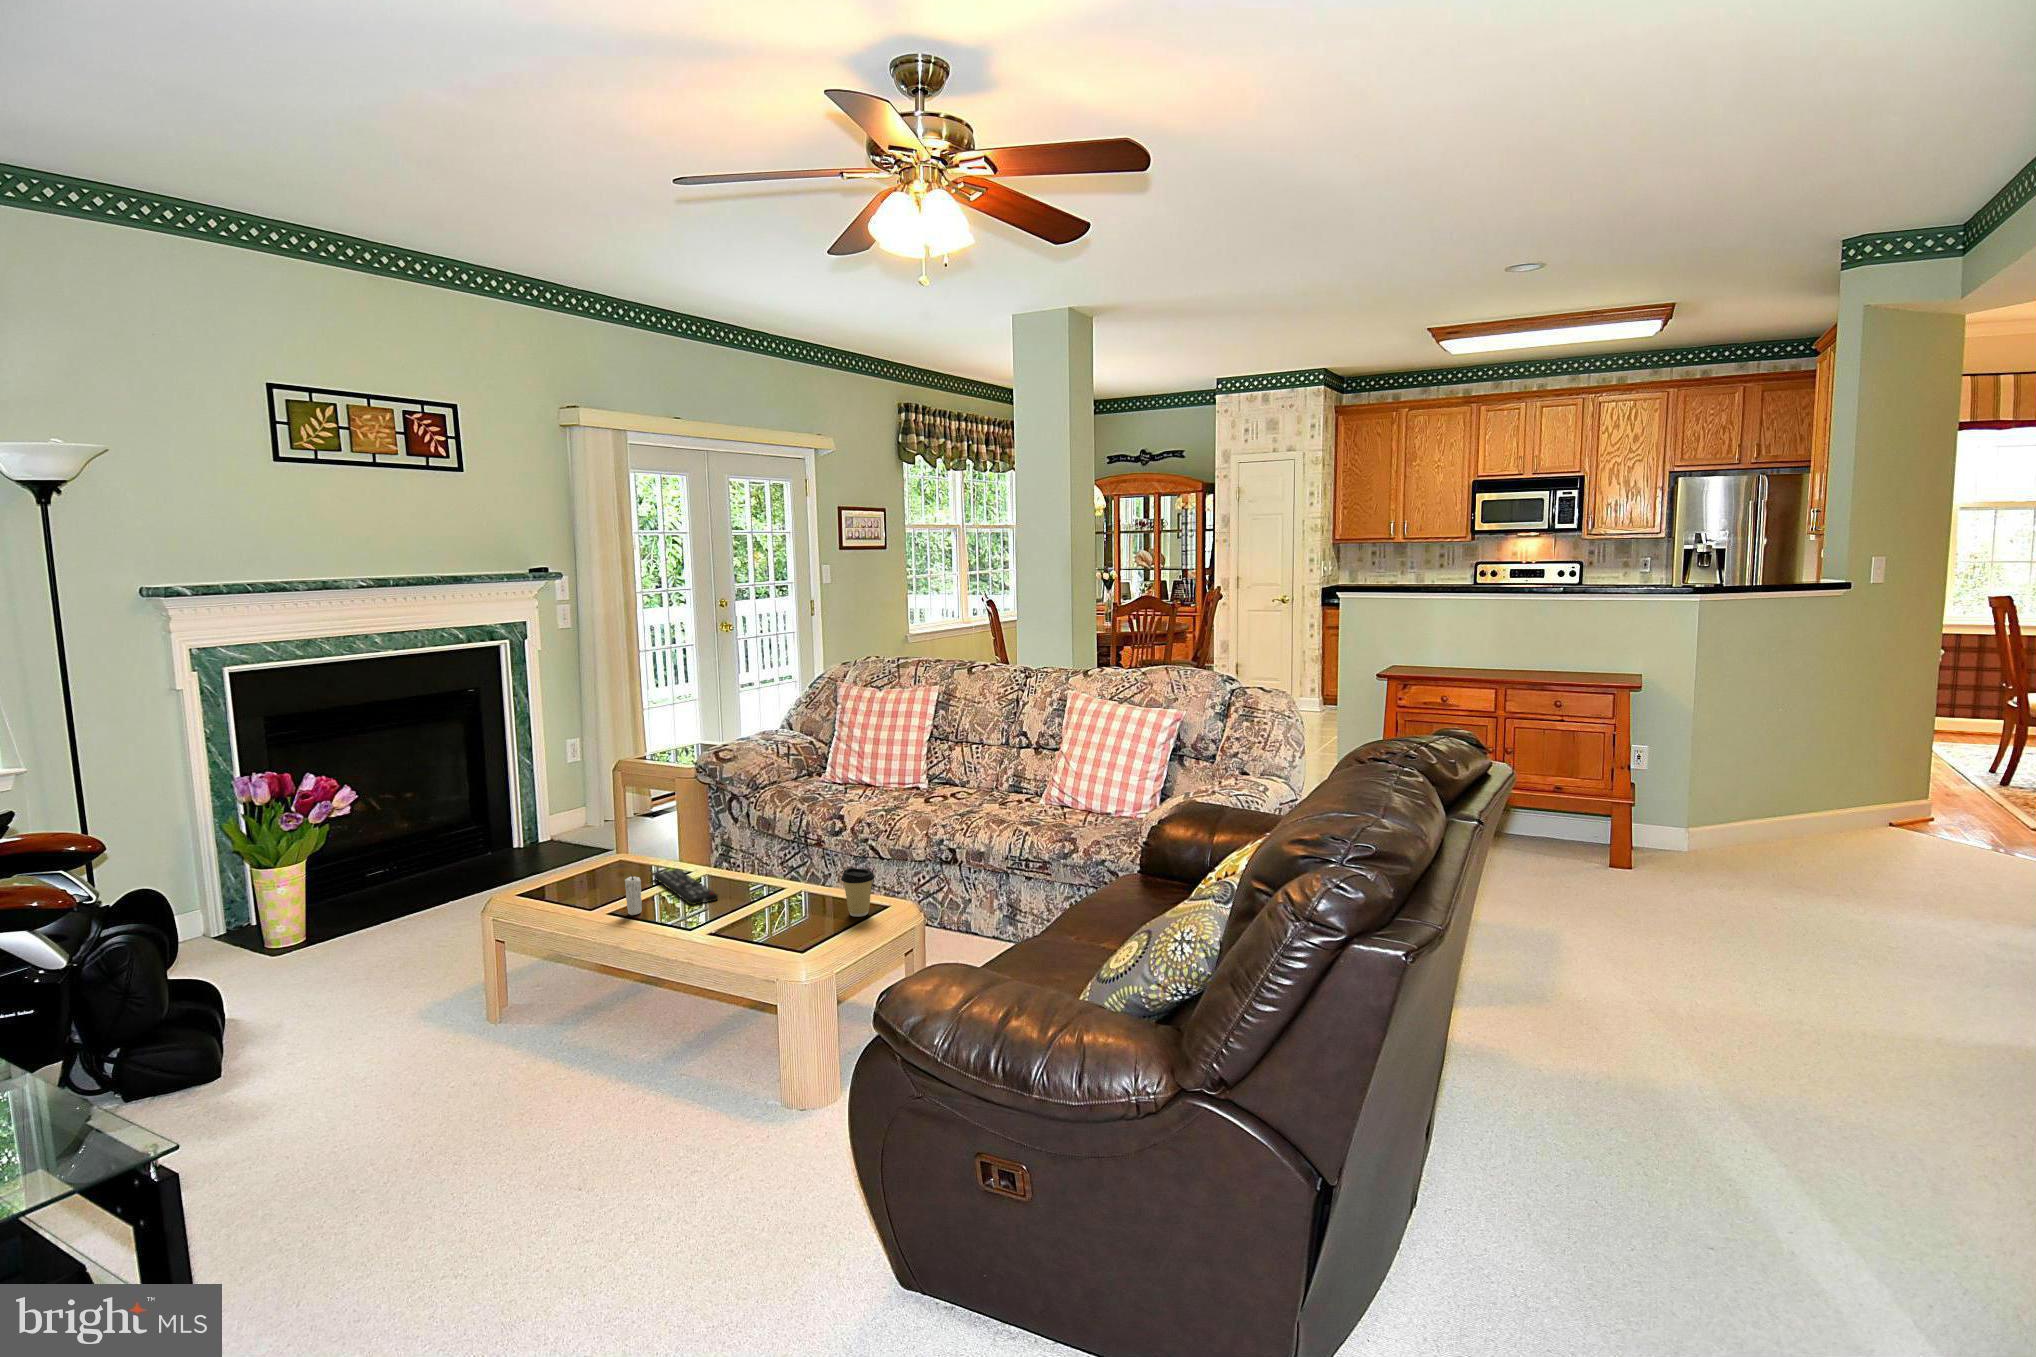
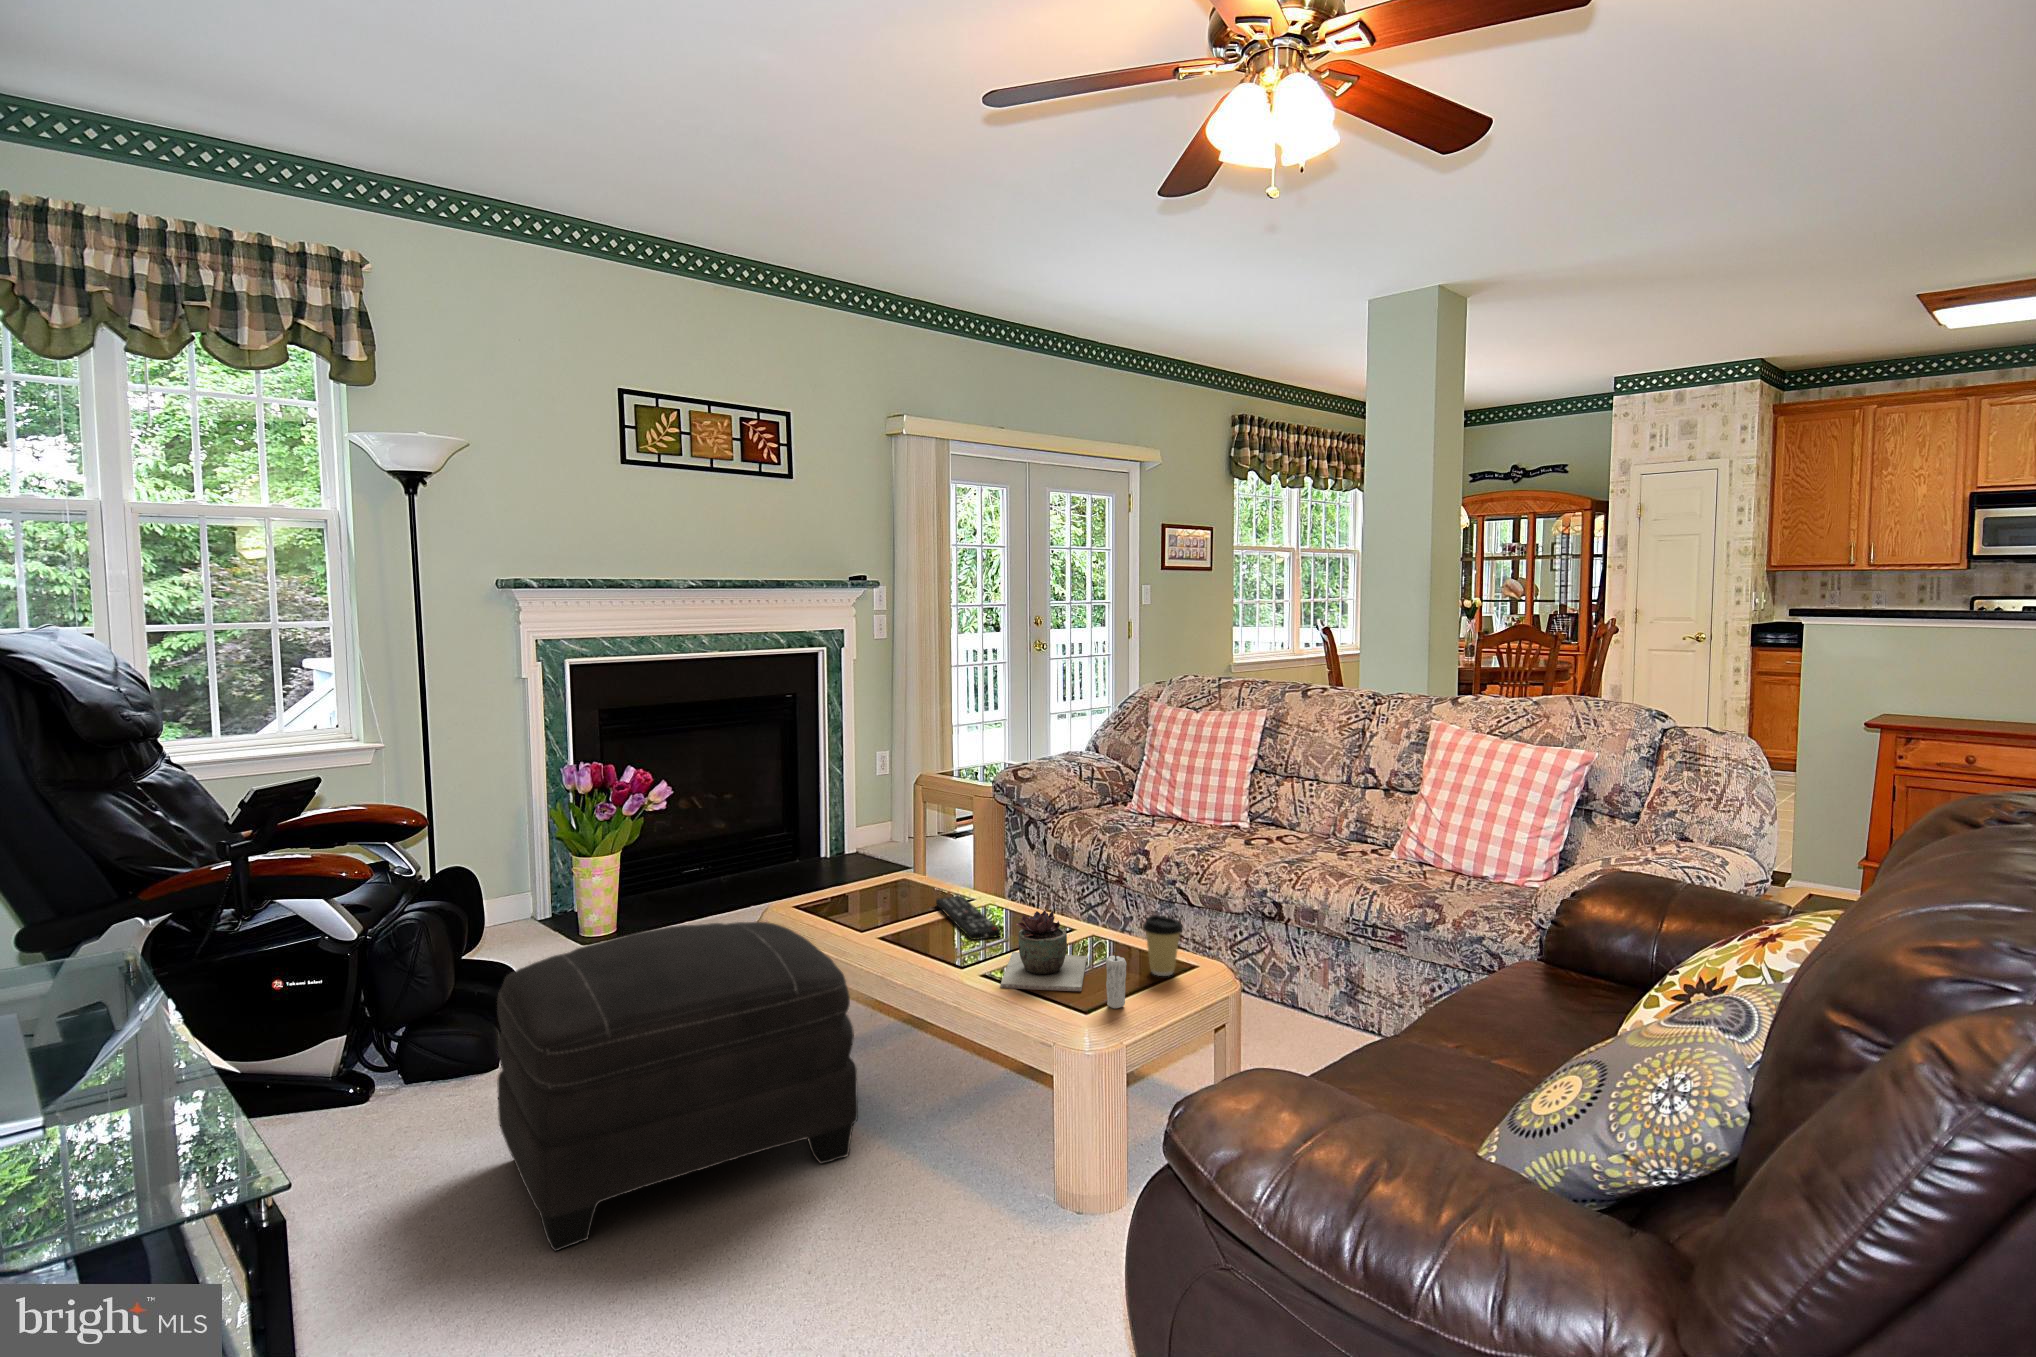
succulent plant: none [724,872,795,941] -> present [1001,910,1087,991]
candle: present [625,875,642,915] -> present [1106,952,1127,1008]
ottoman: none [238,909,602,1216] -> present [497,921,858,1251]

